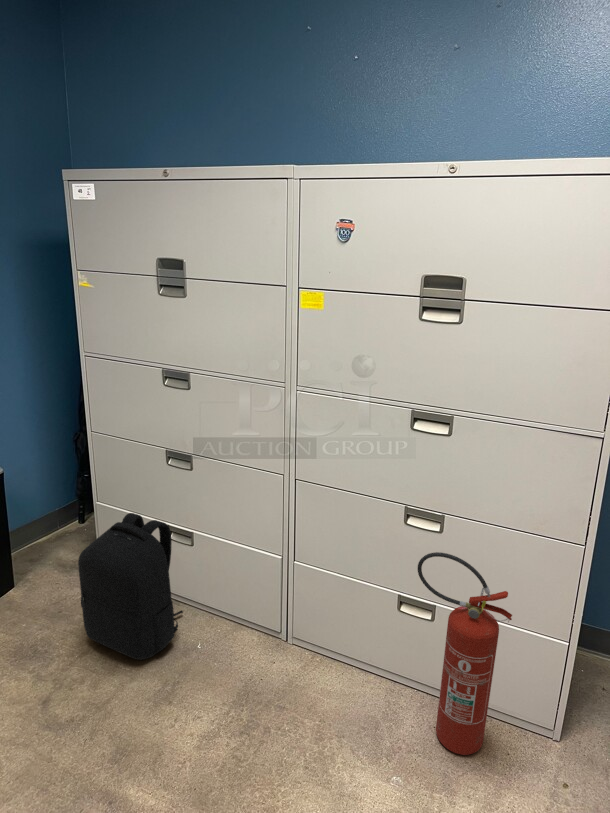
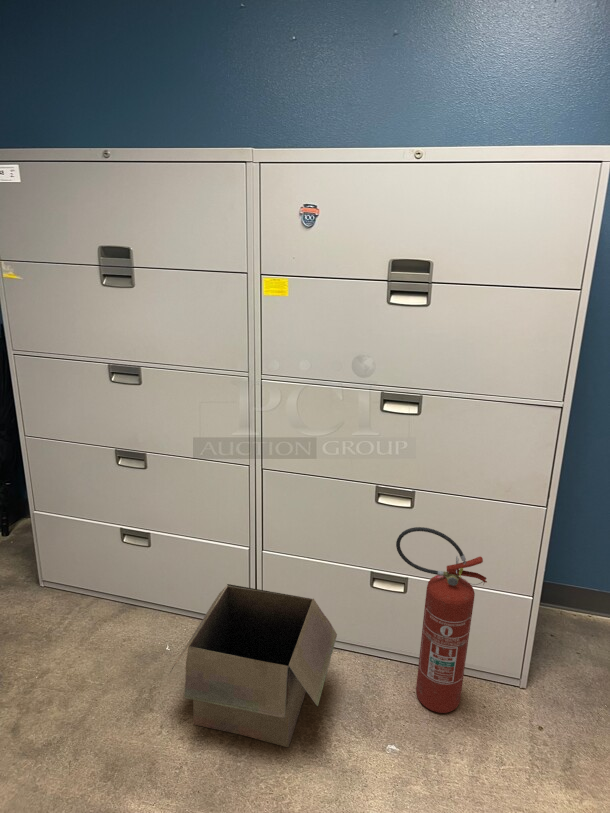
backpack: present [78,513,183,660] -> none [32,519,145,672]
box: none [184,589,357,760] -> present [172,584,337,747]

